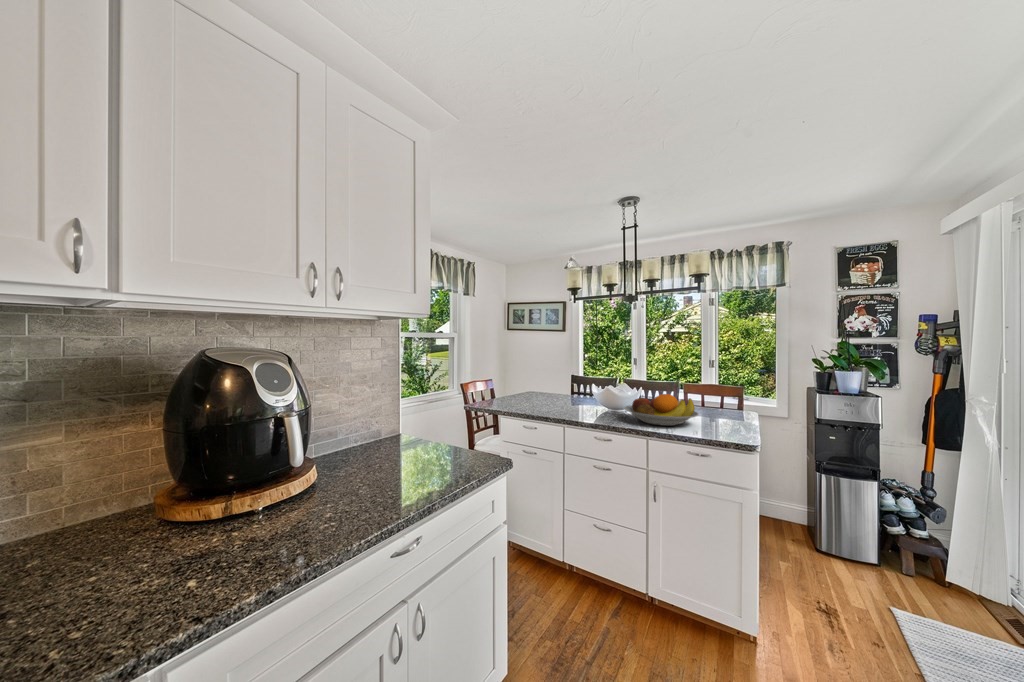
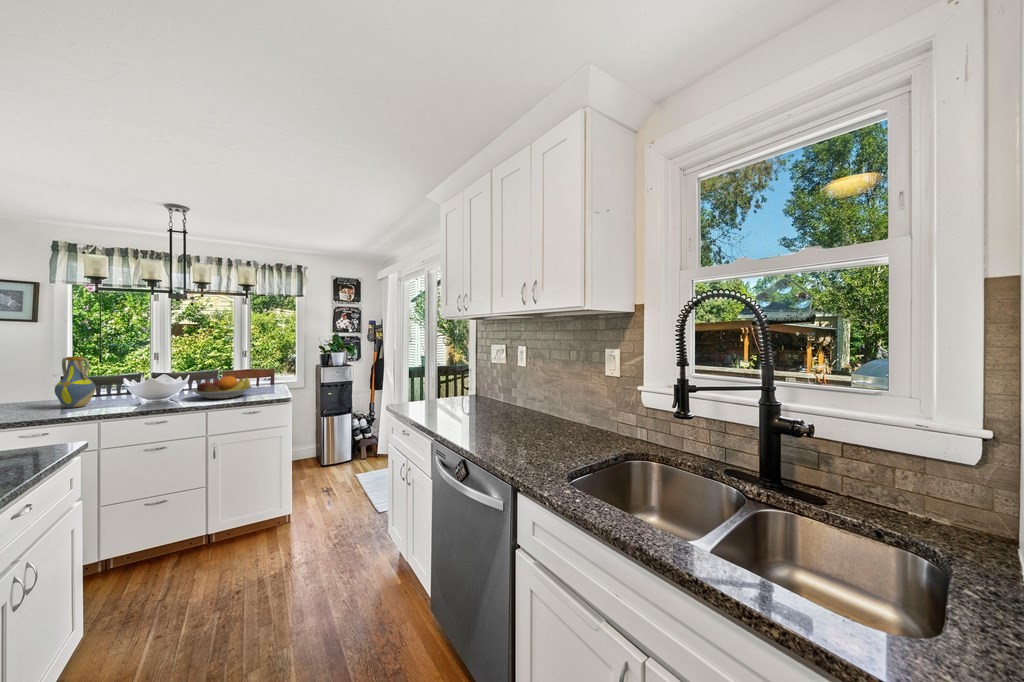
vase: none [523,358,550,408] -> present [55,357,96,408]

